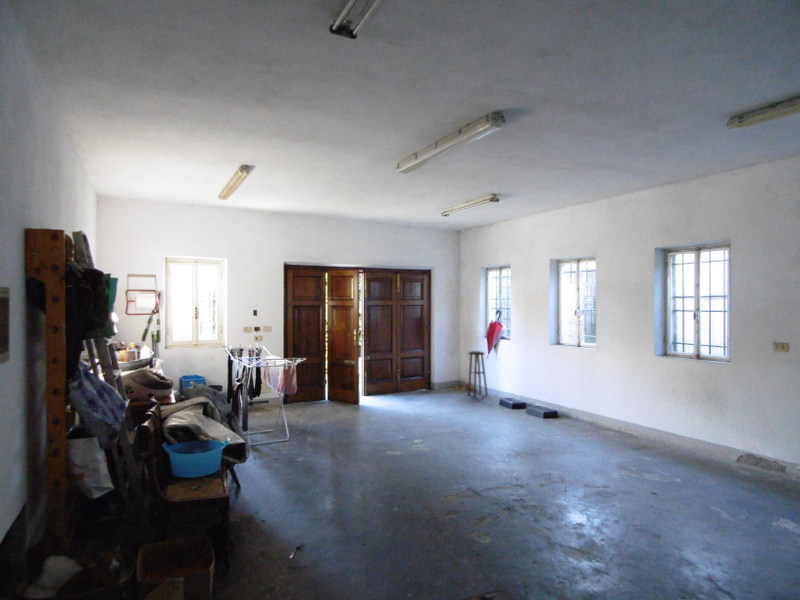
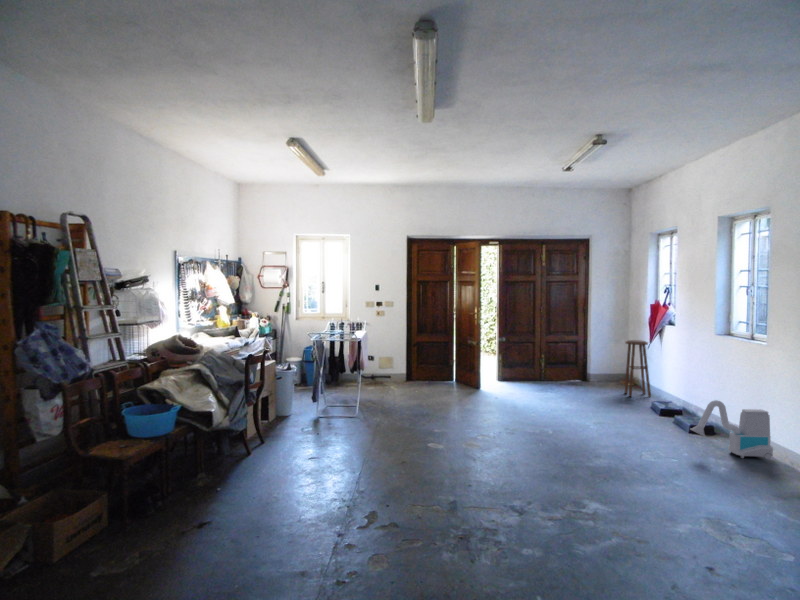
vacuum cleaner: none [565,392,610,432] -> present [691,400,773,460]

